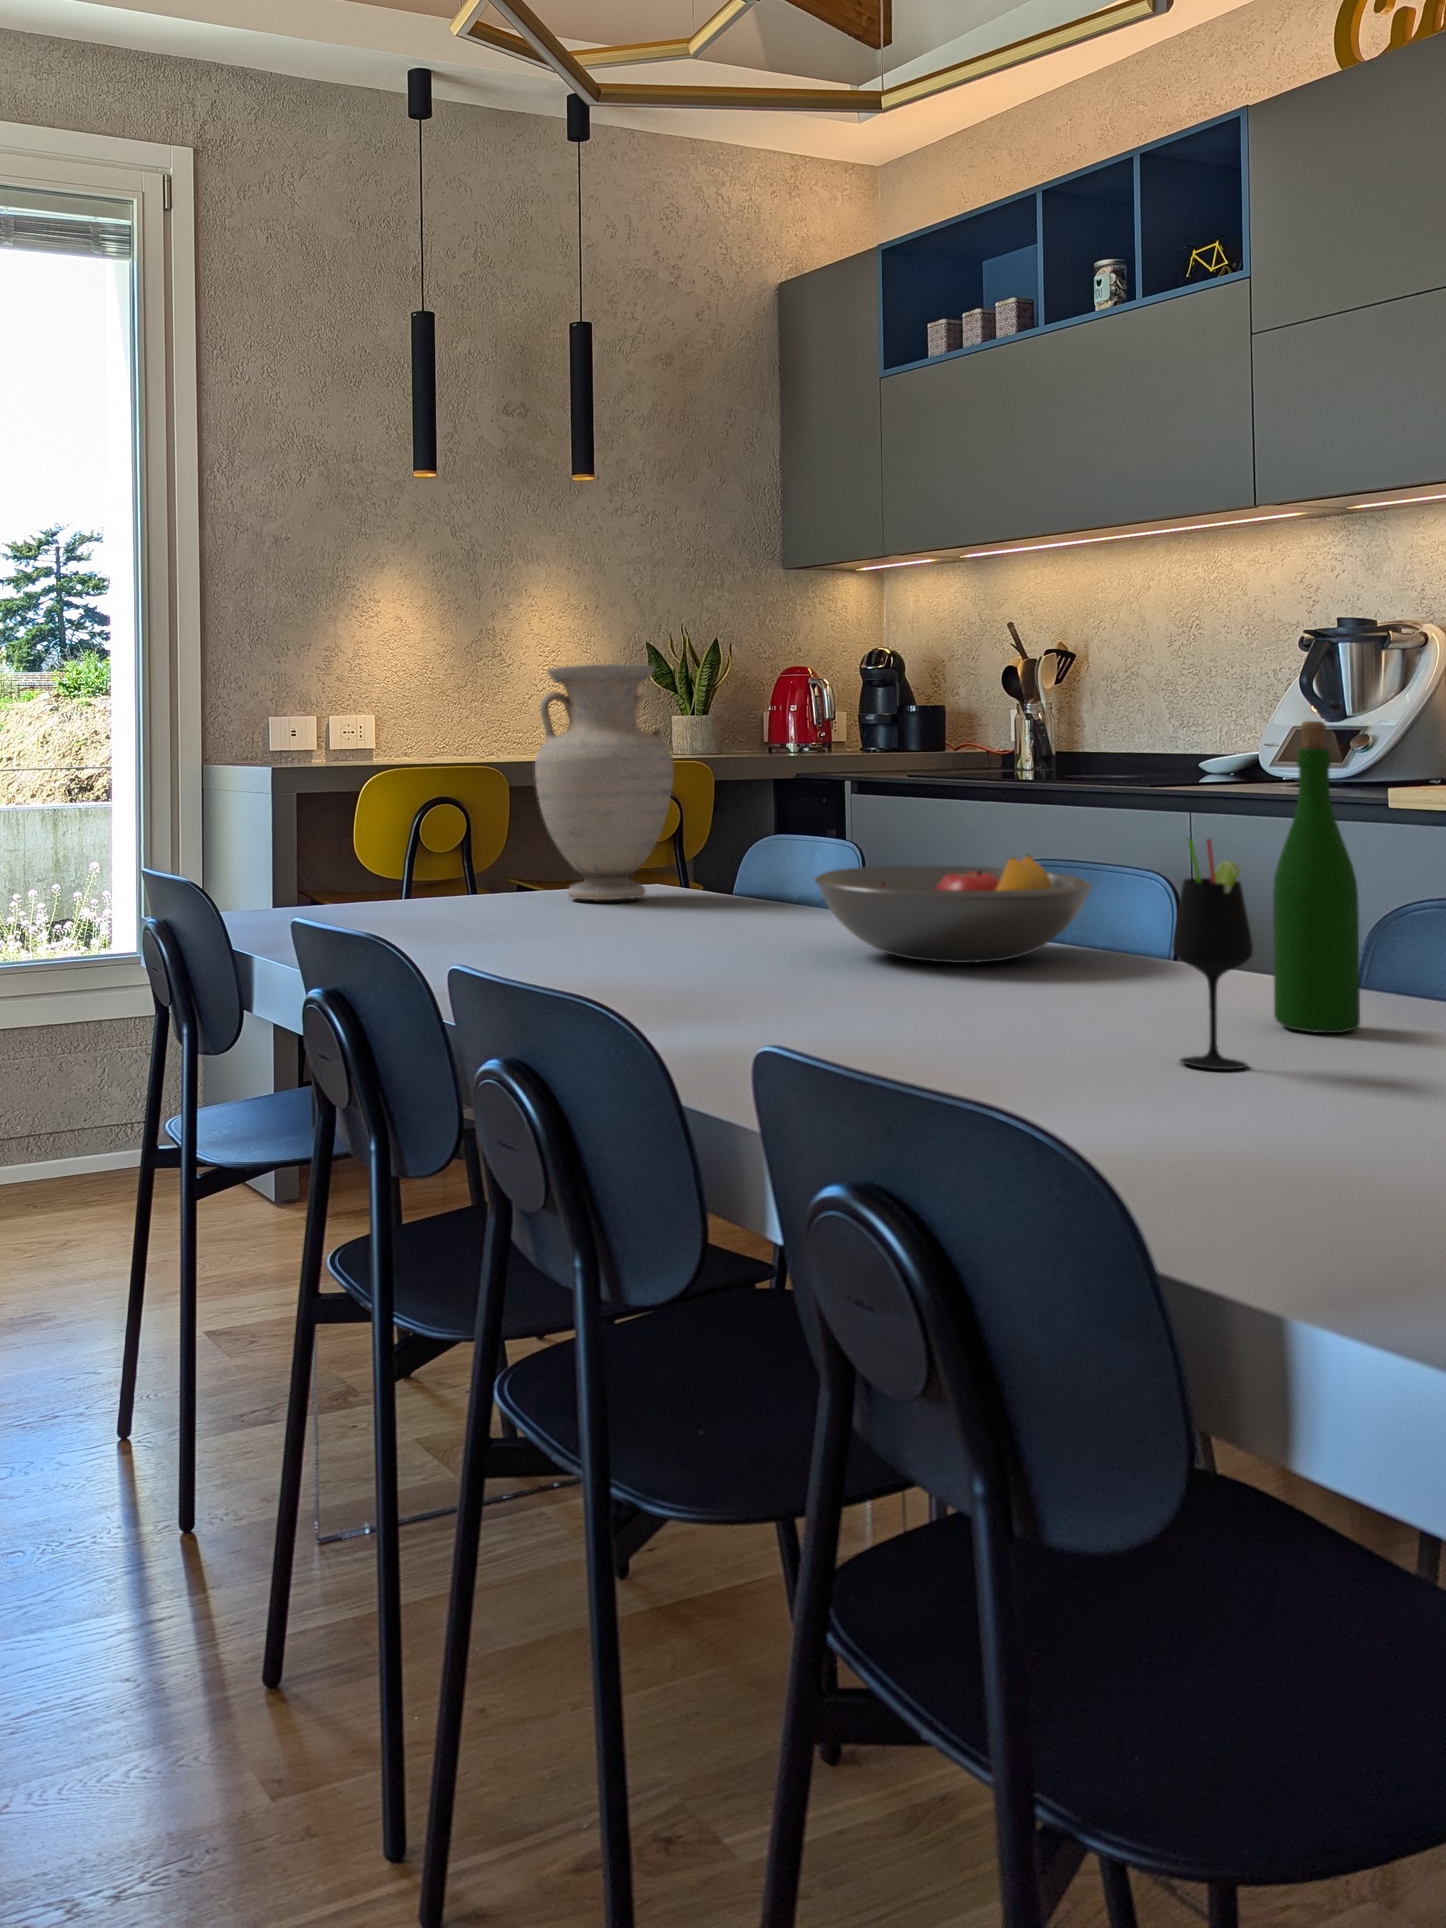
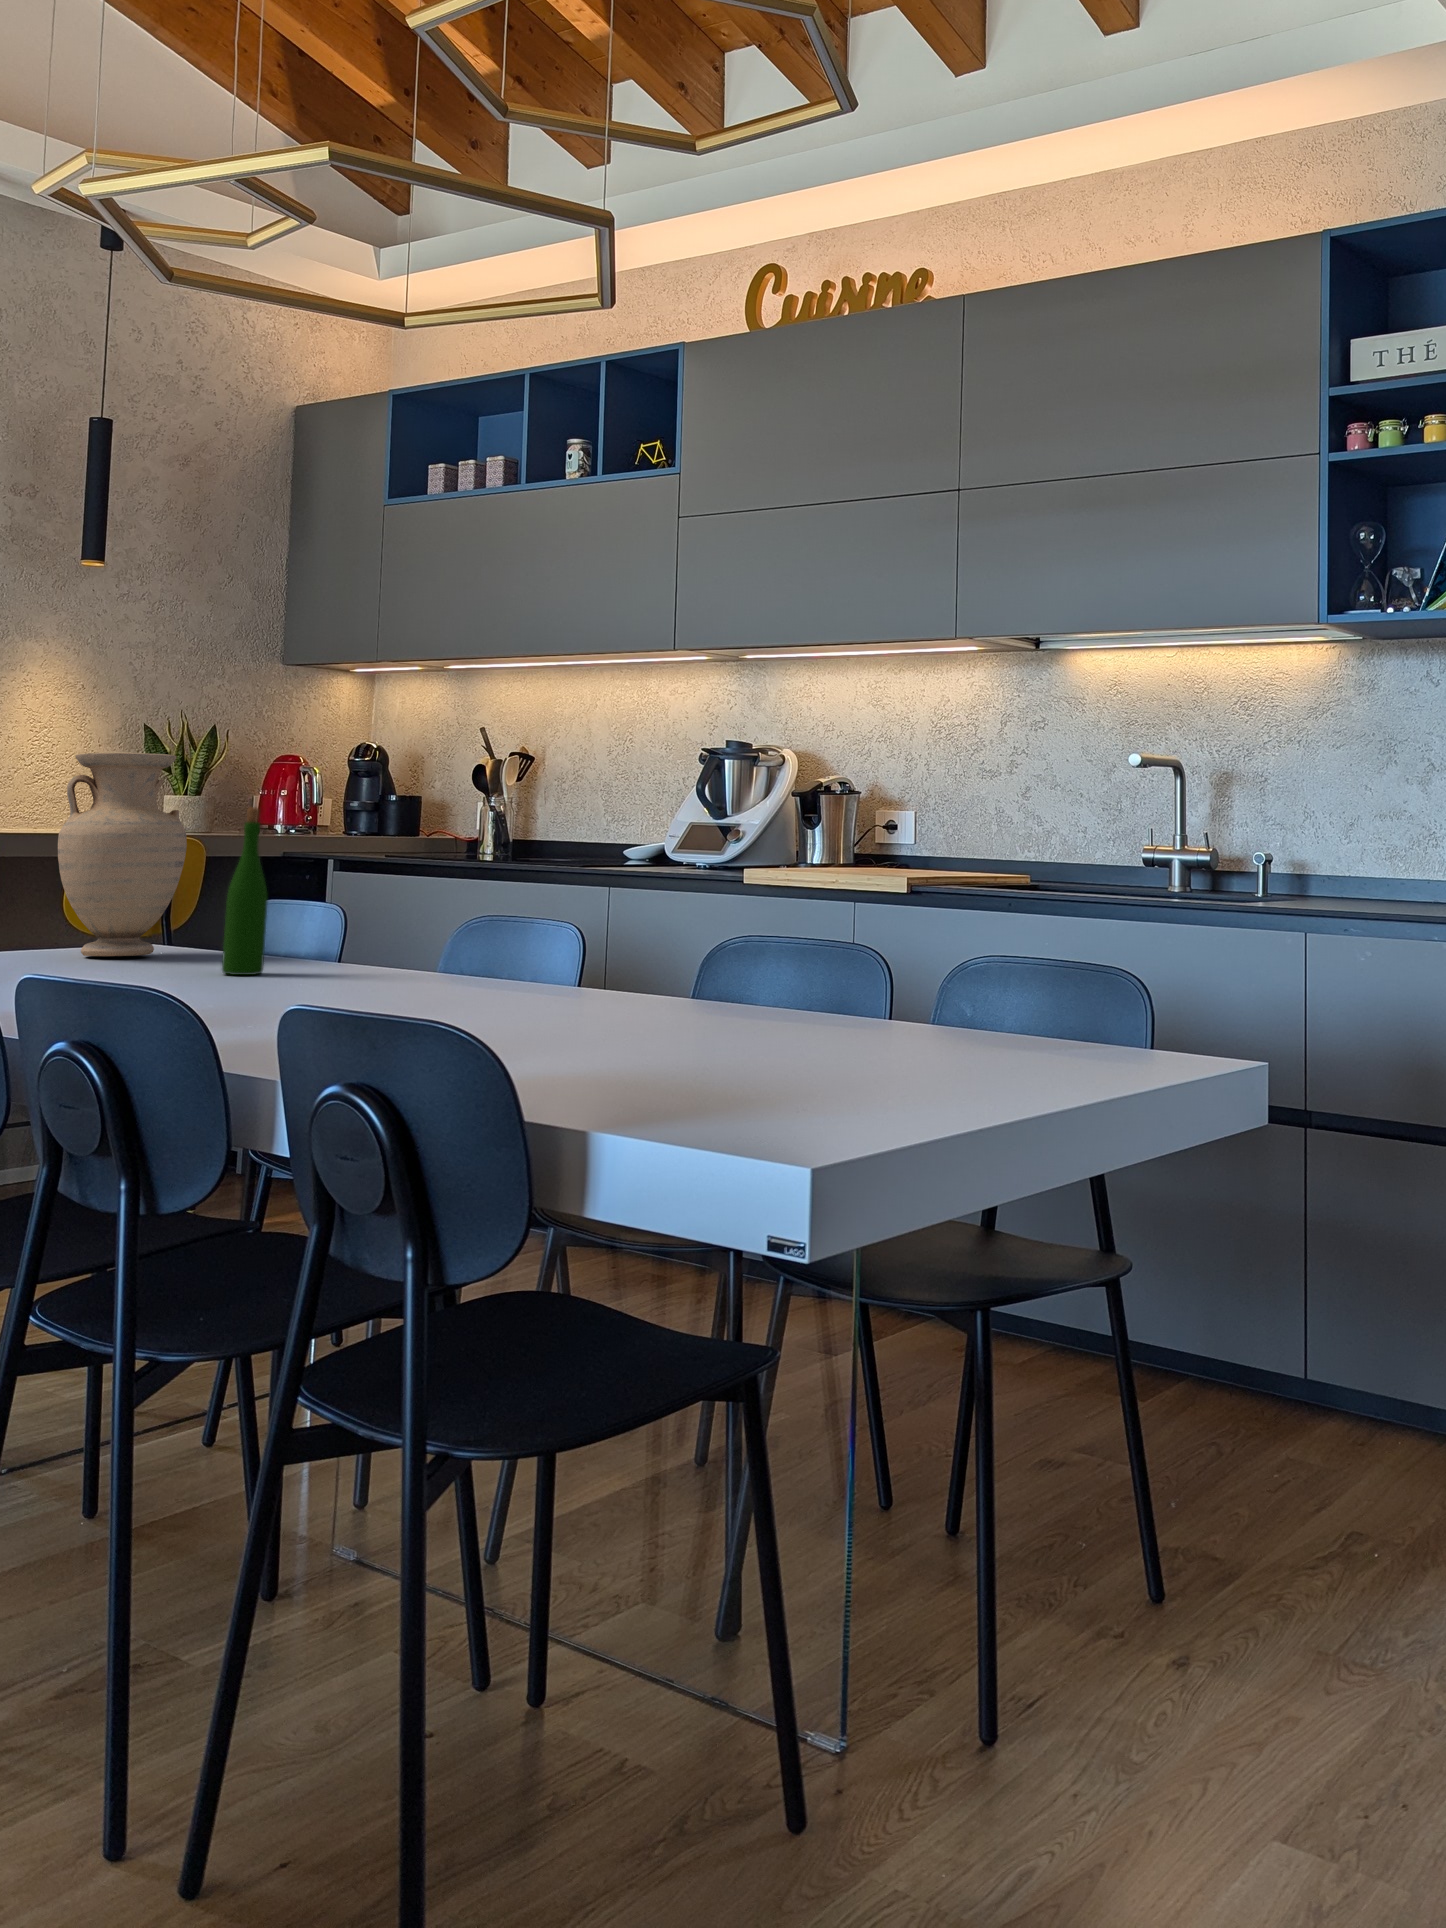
wine bottle: present [1273,721,1360,1033] -> present [222,807,268,975]
wine glass: present [1173,838,1253,1069] -> none [555,892,604,1041]
fruit bowl: present [814,855,1092,963] -> none [310,913,518,992]

